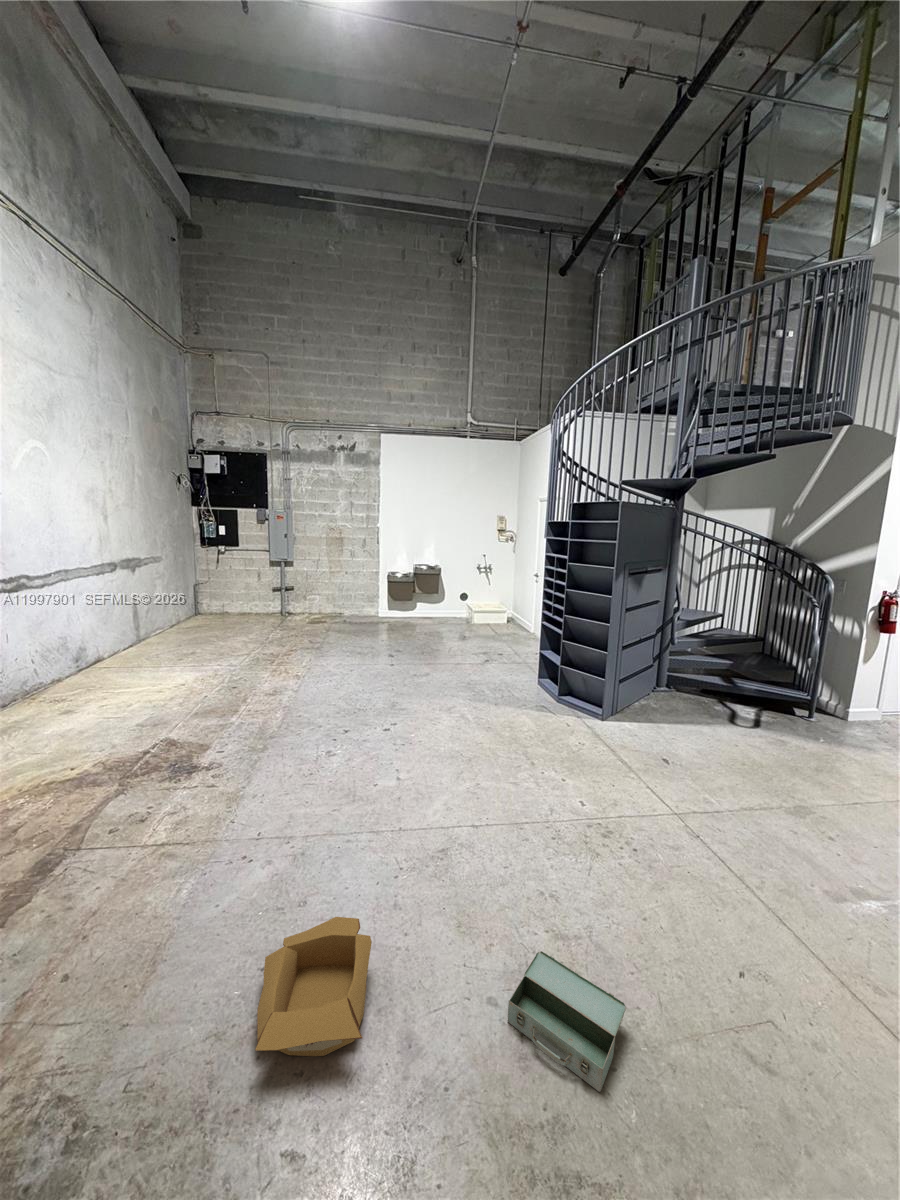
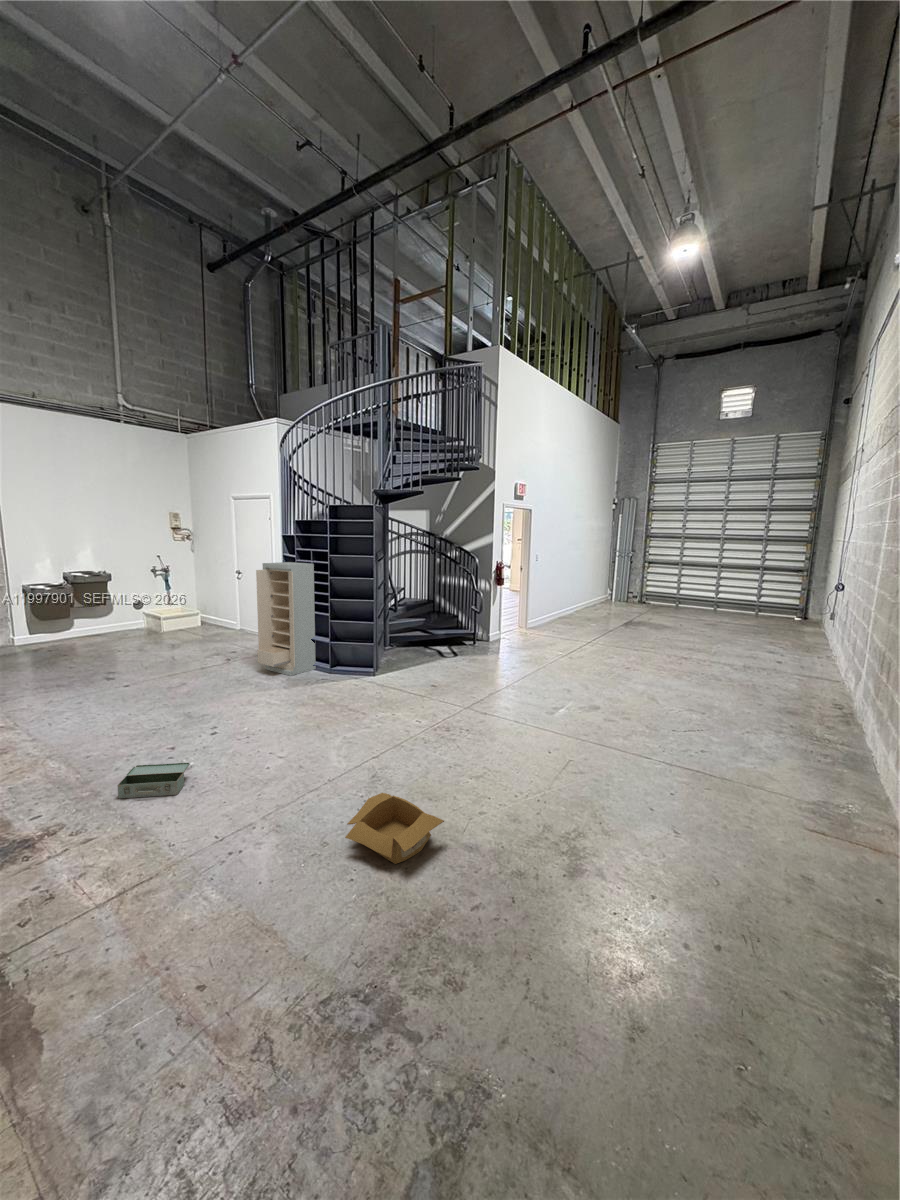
storage cabinet: none [496,569,560,694] -> present [256,562,316,676]
toolbox: present [508,951,626,1092] -> present [117,763,190,798]

